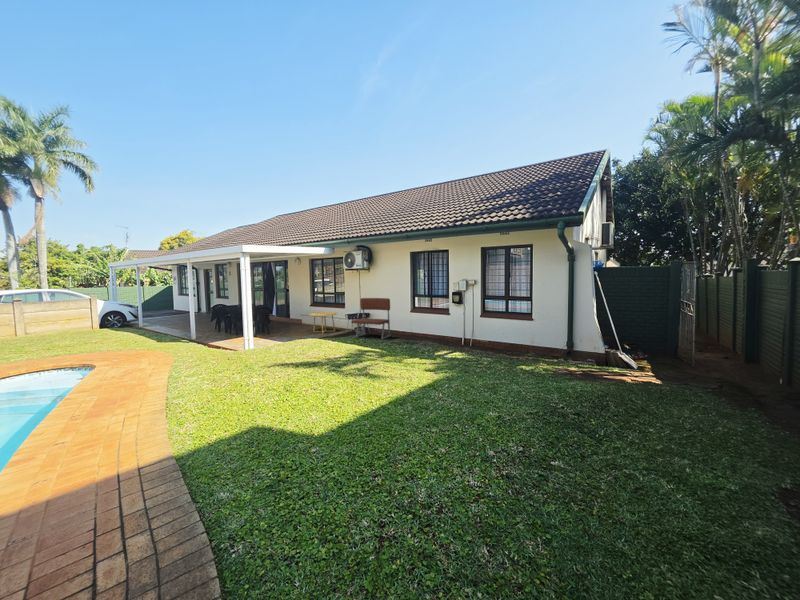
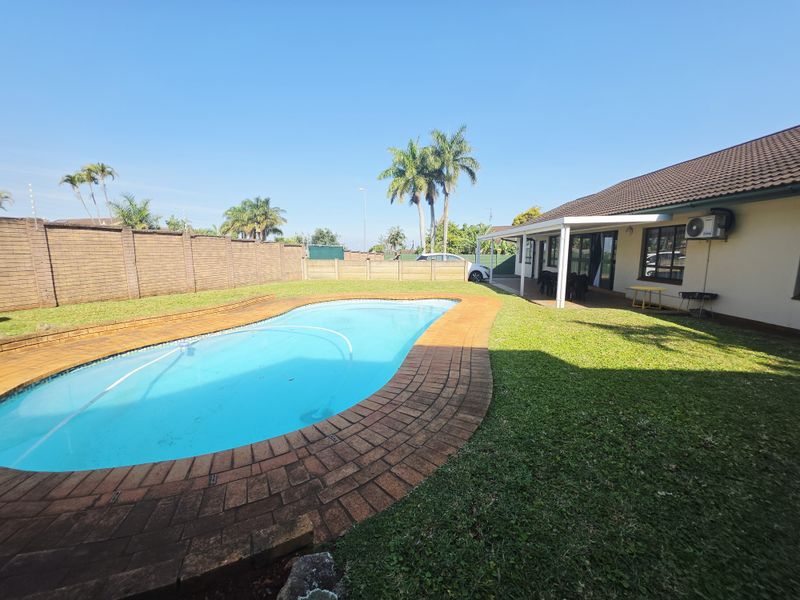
bench: present [351,298,390,339] -> none [681,274,751,326]

